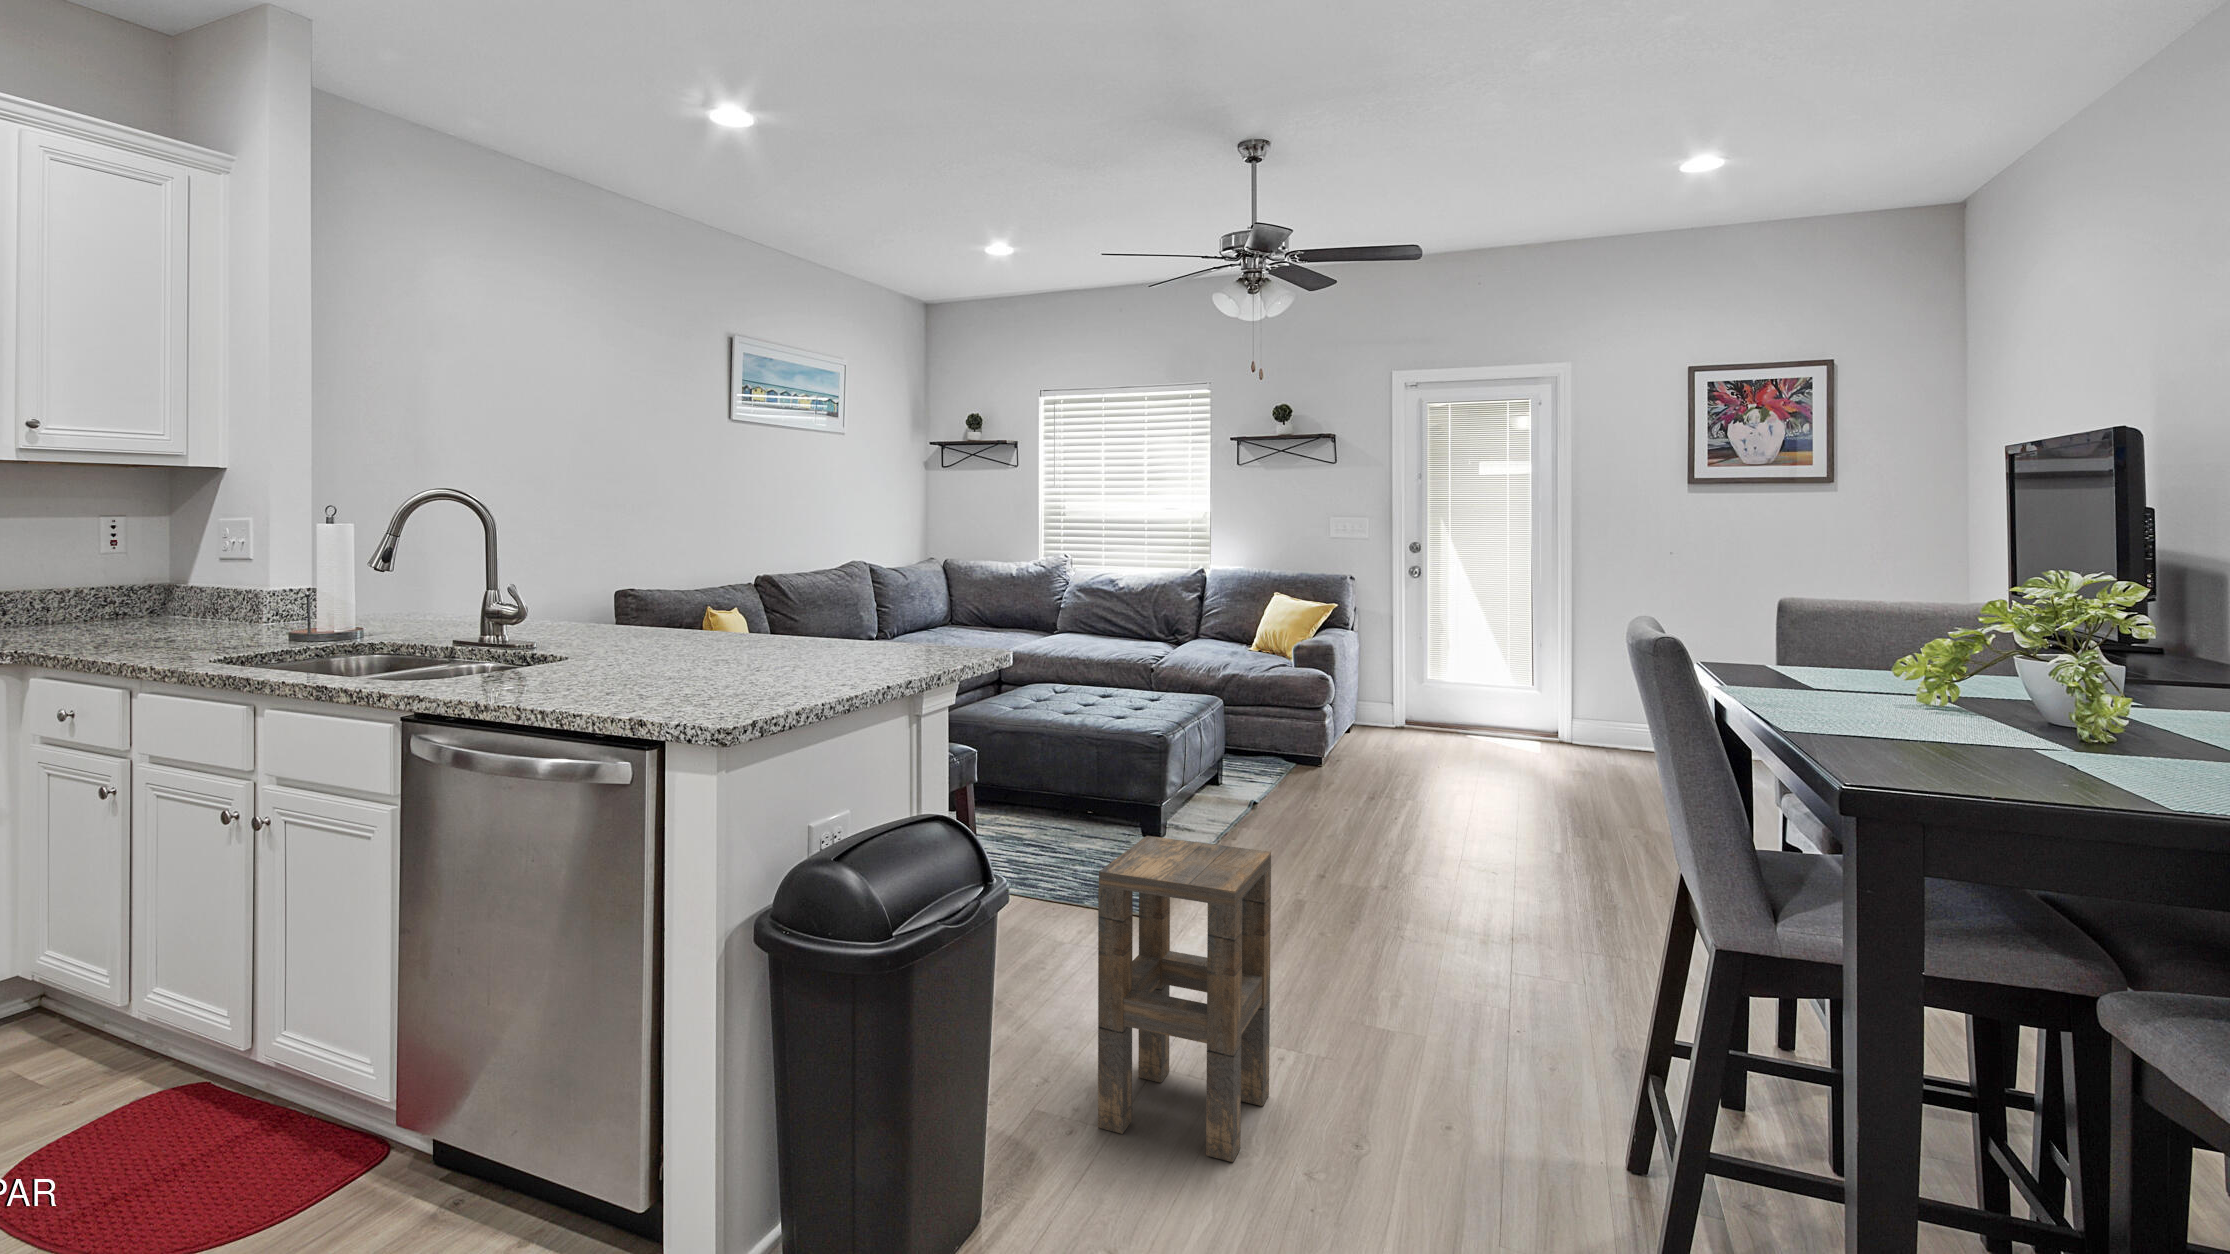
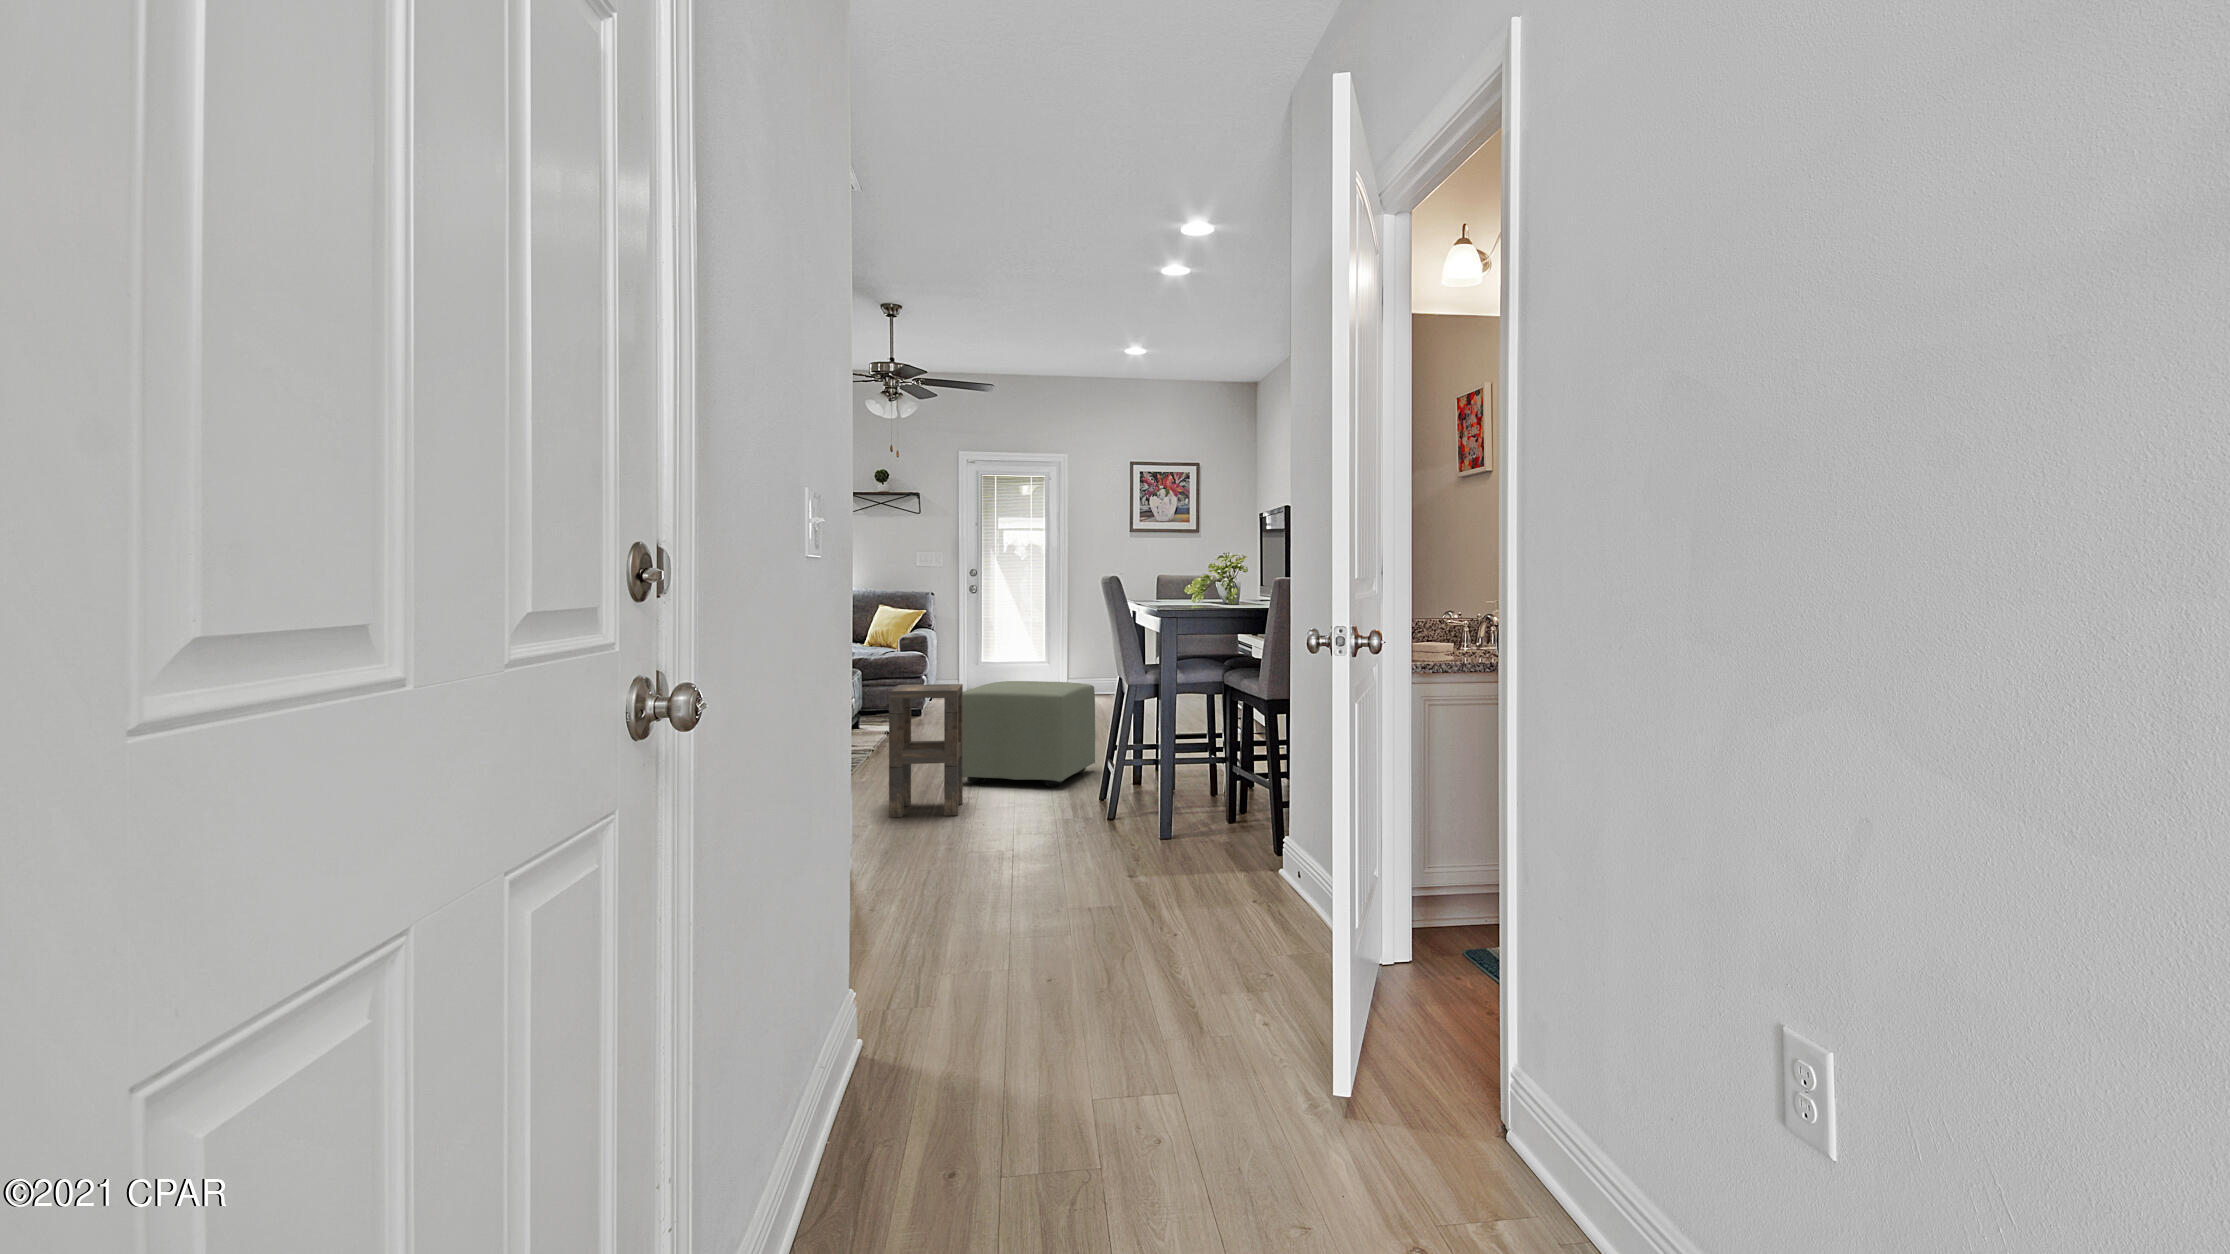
ottoman: none [1286,801,1593,1075] -> present [963,681,1095,787]

